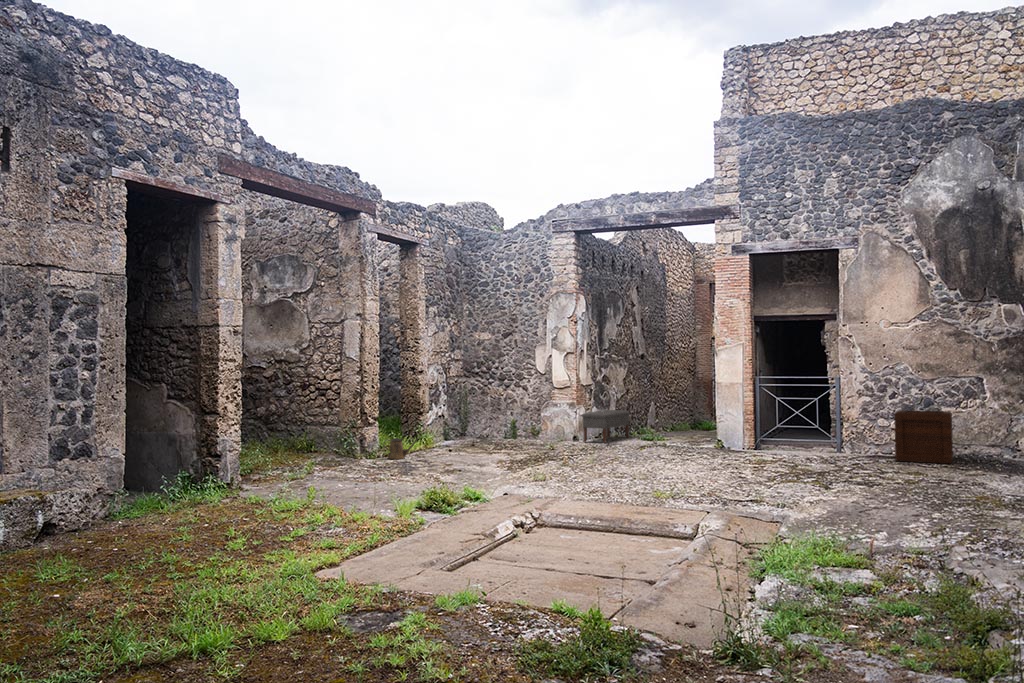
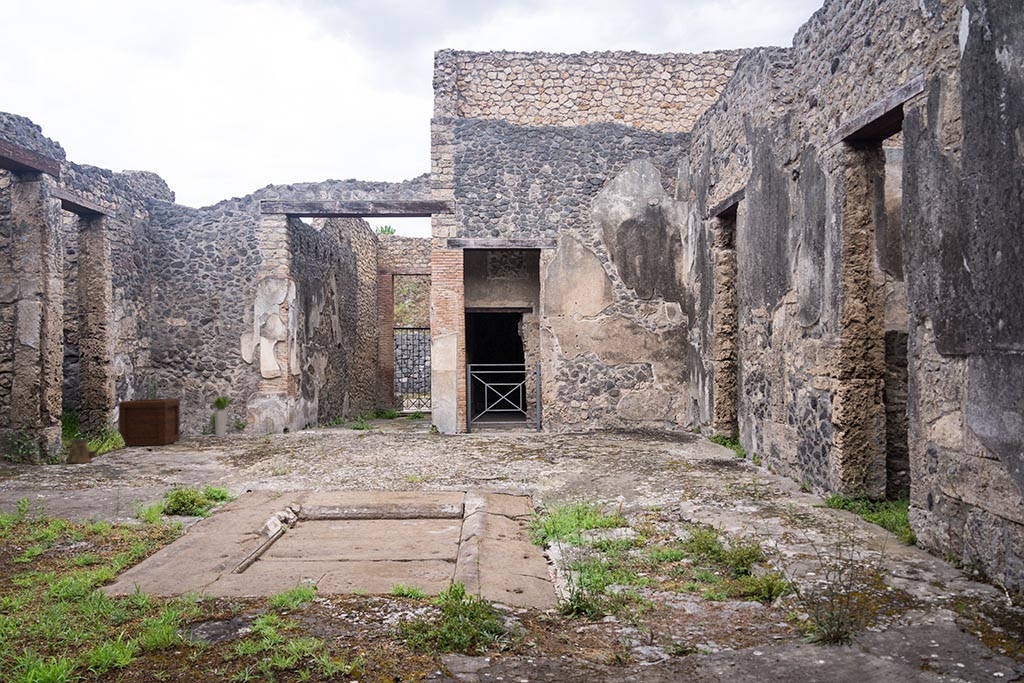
planter: none [509,402,528,442] -> present [213,396,229,437]
bench: present [582,410,630,443] -> none [293,400,340,434]
wooden crate: present [894,410,953,464] -> present [118,399,180,446]

